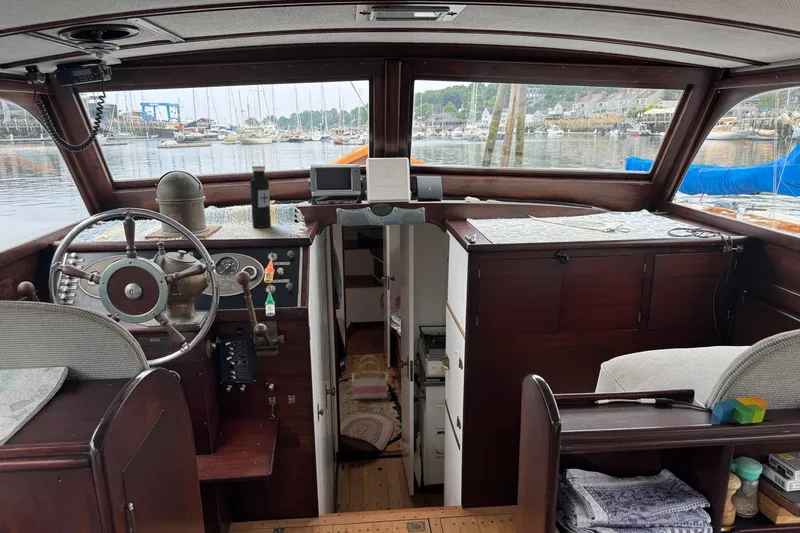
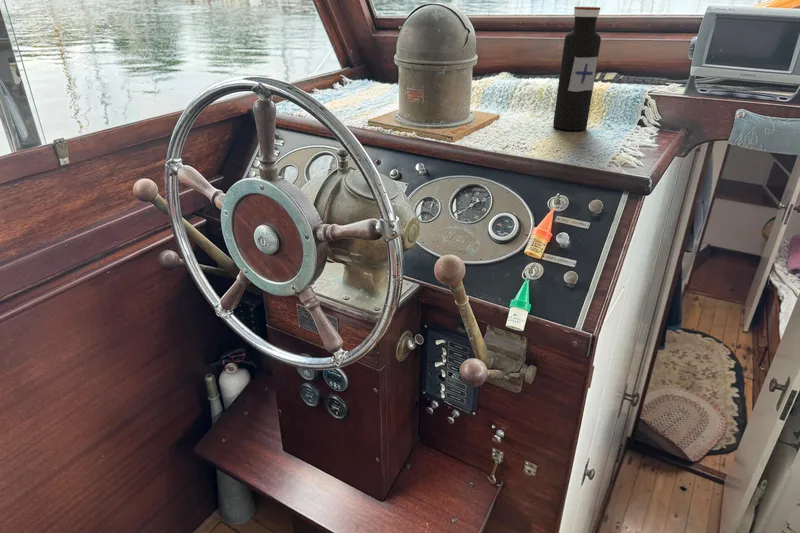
basket: present [352,356,388,400] -> none [676,314,741,382]

